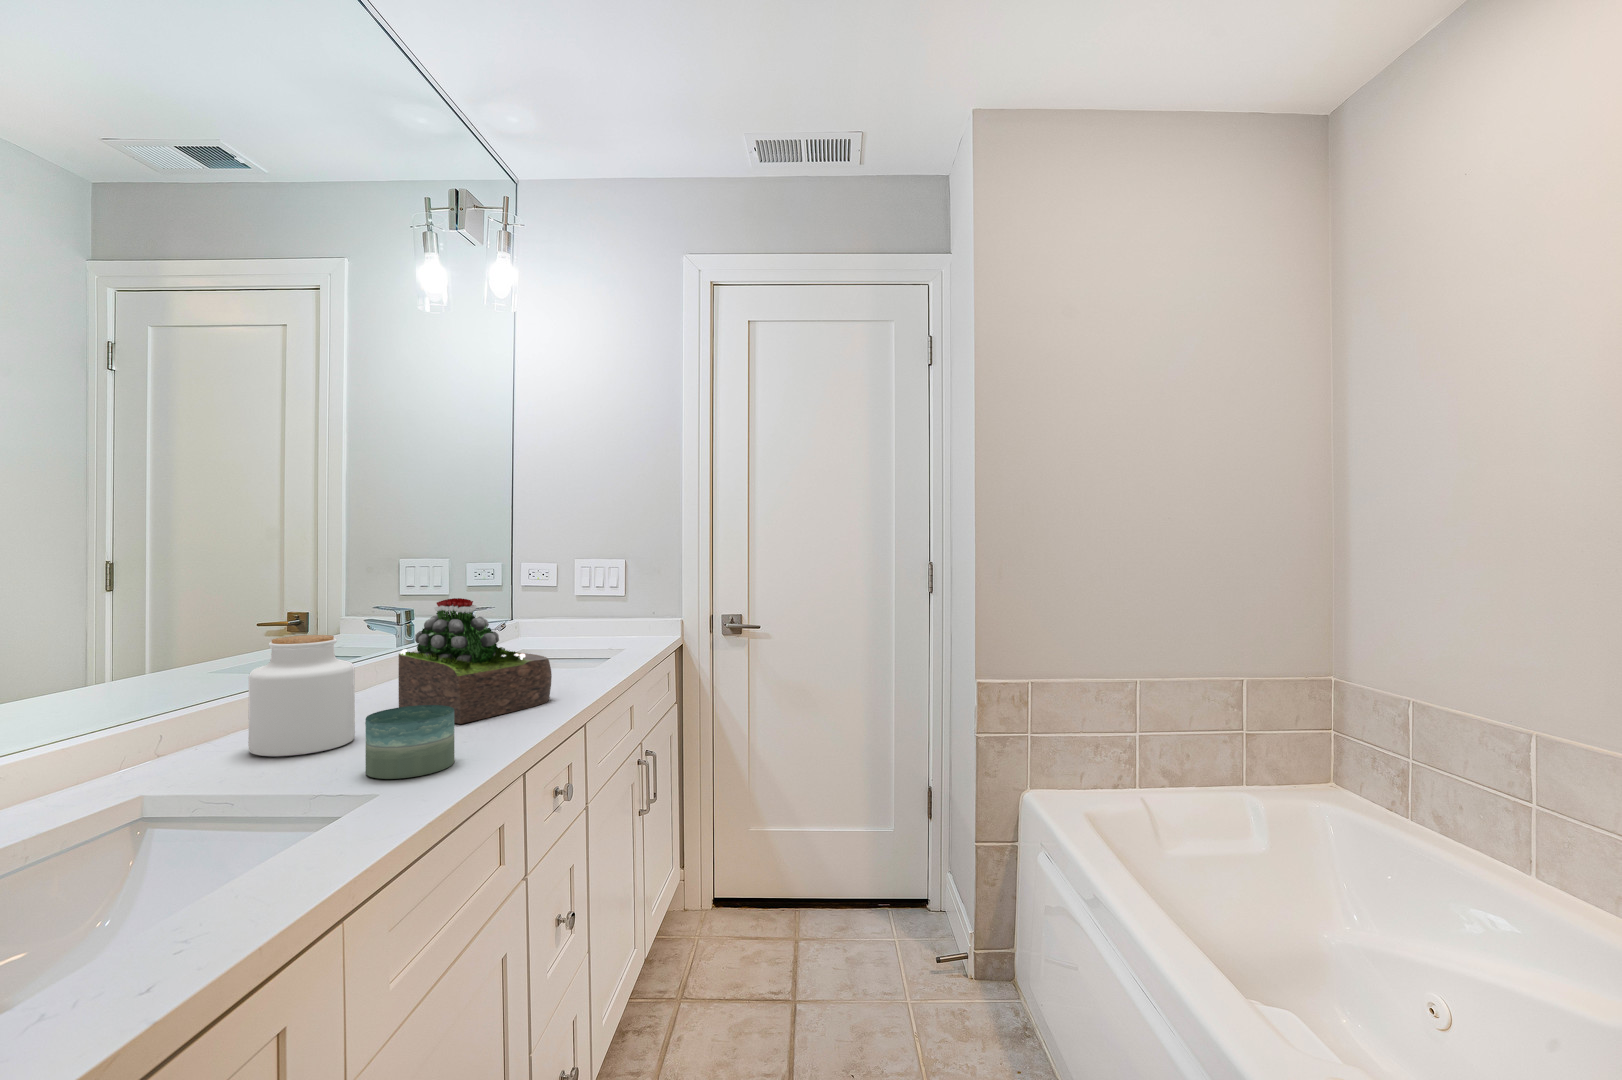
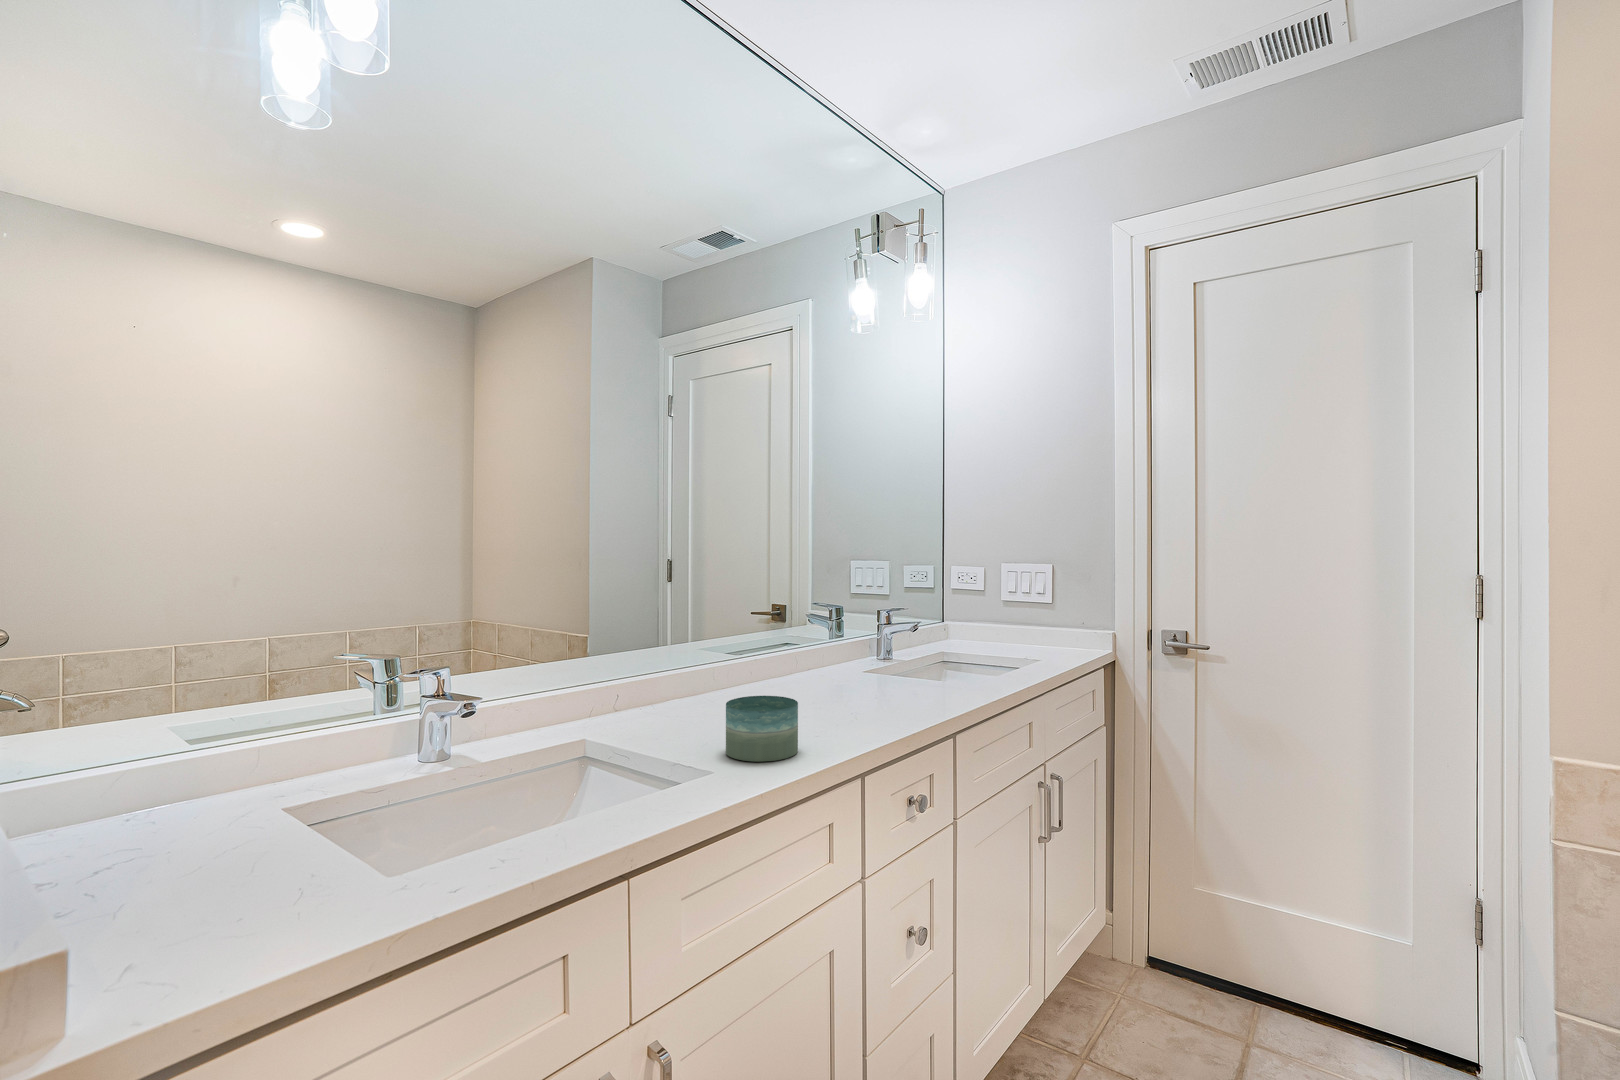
succulent plant: present [399,598,552,724] -> none [796,599,928,717]
jar: present [248,635,355,756] -> none [674,624,748,724]

